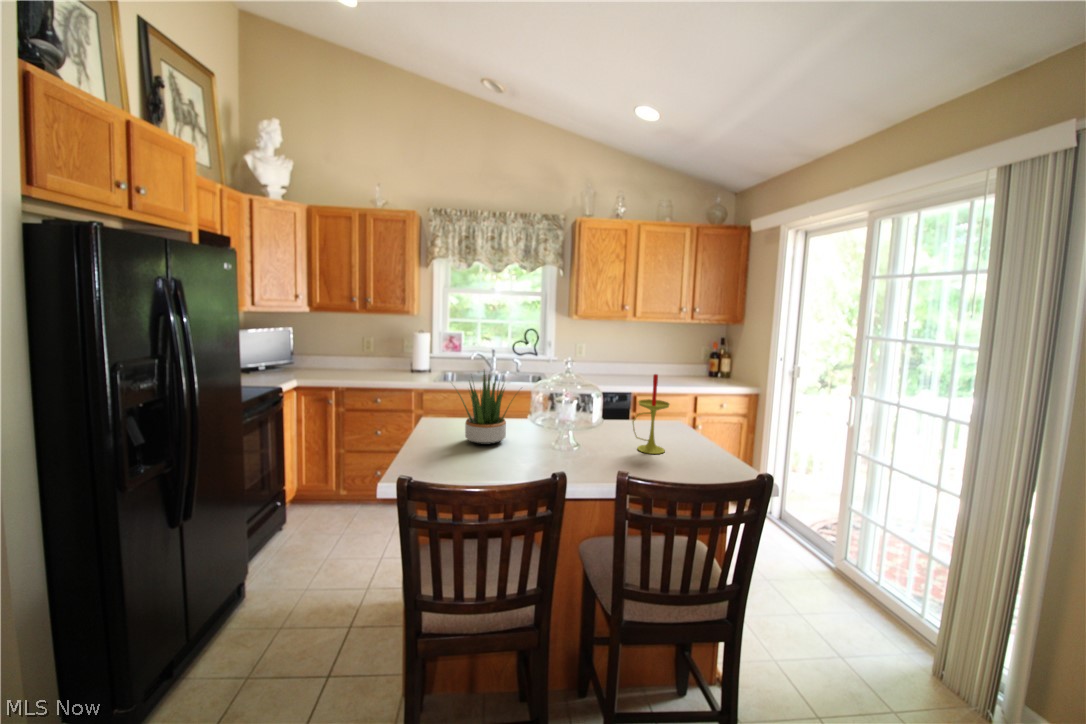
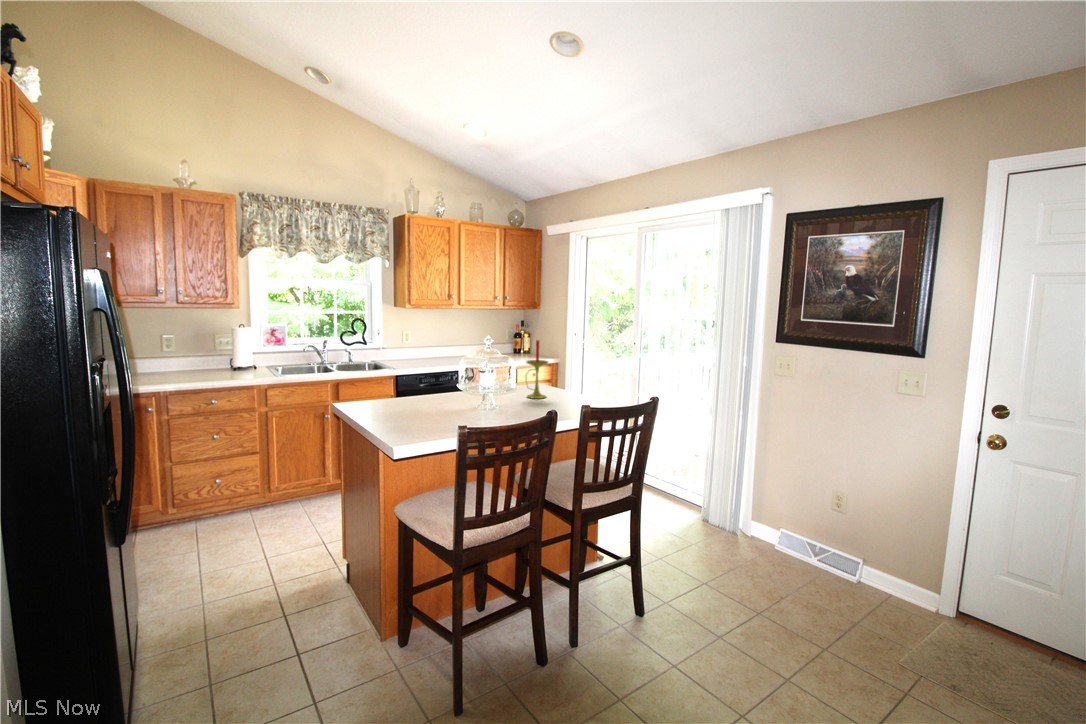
potted plant: present [458,371,512,445] -> none [374,345,443,408]

